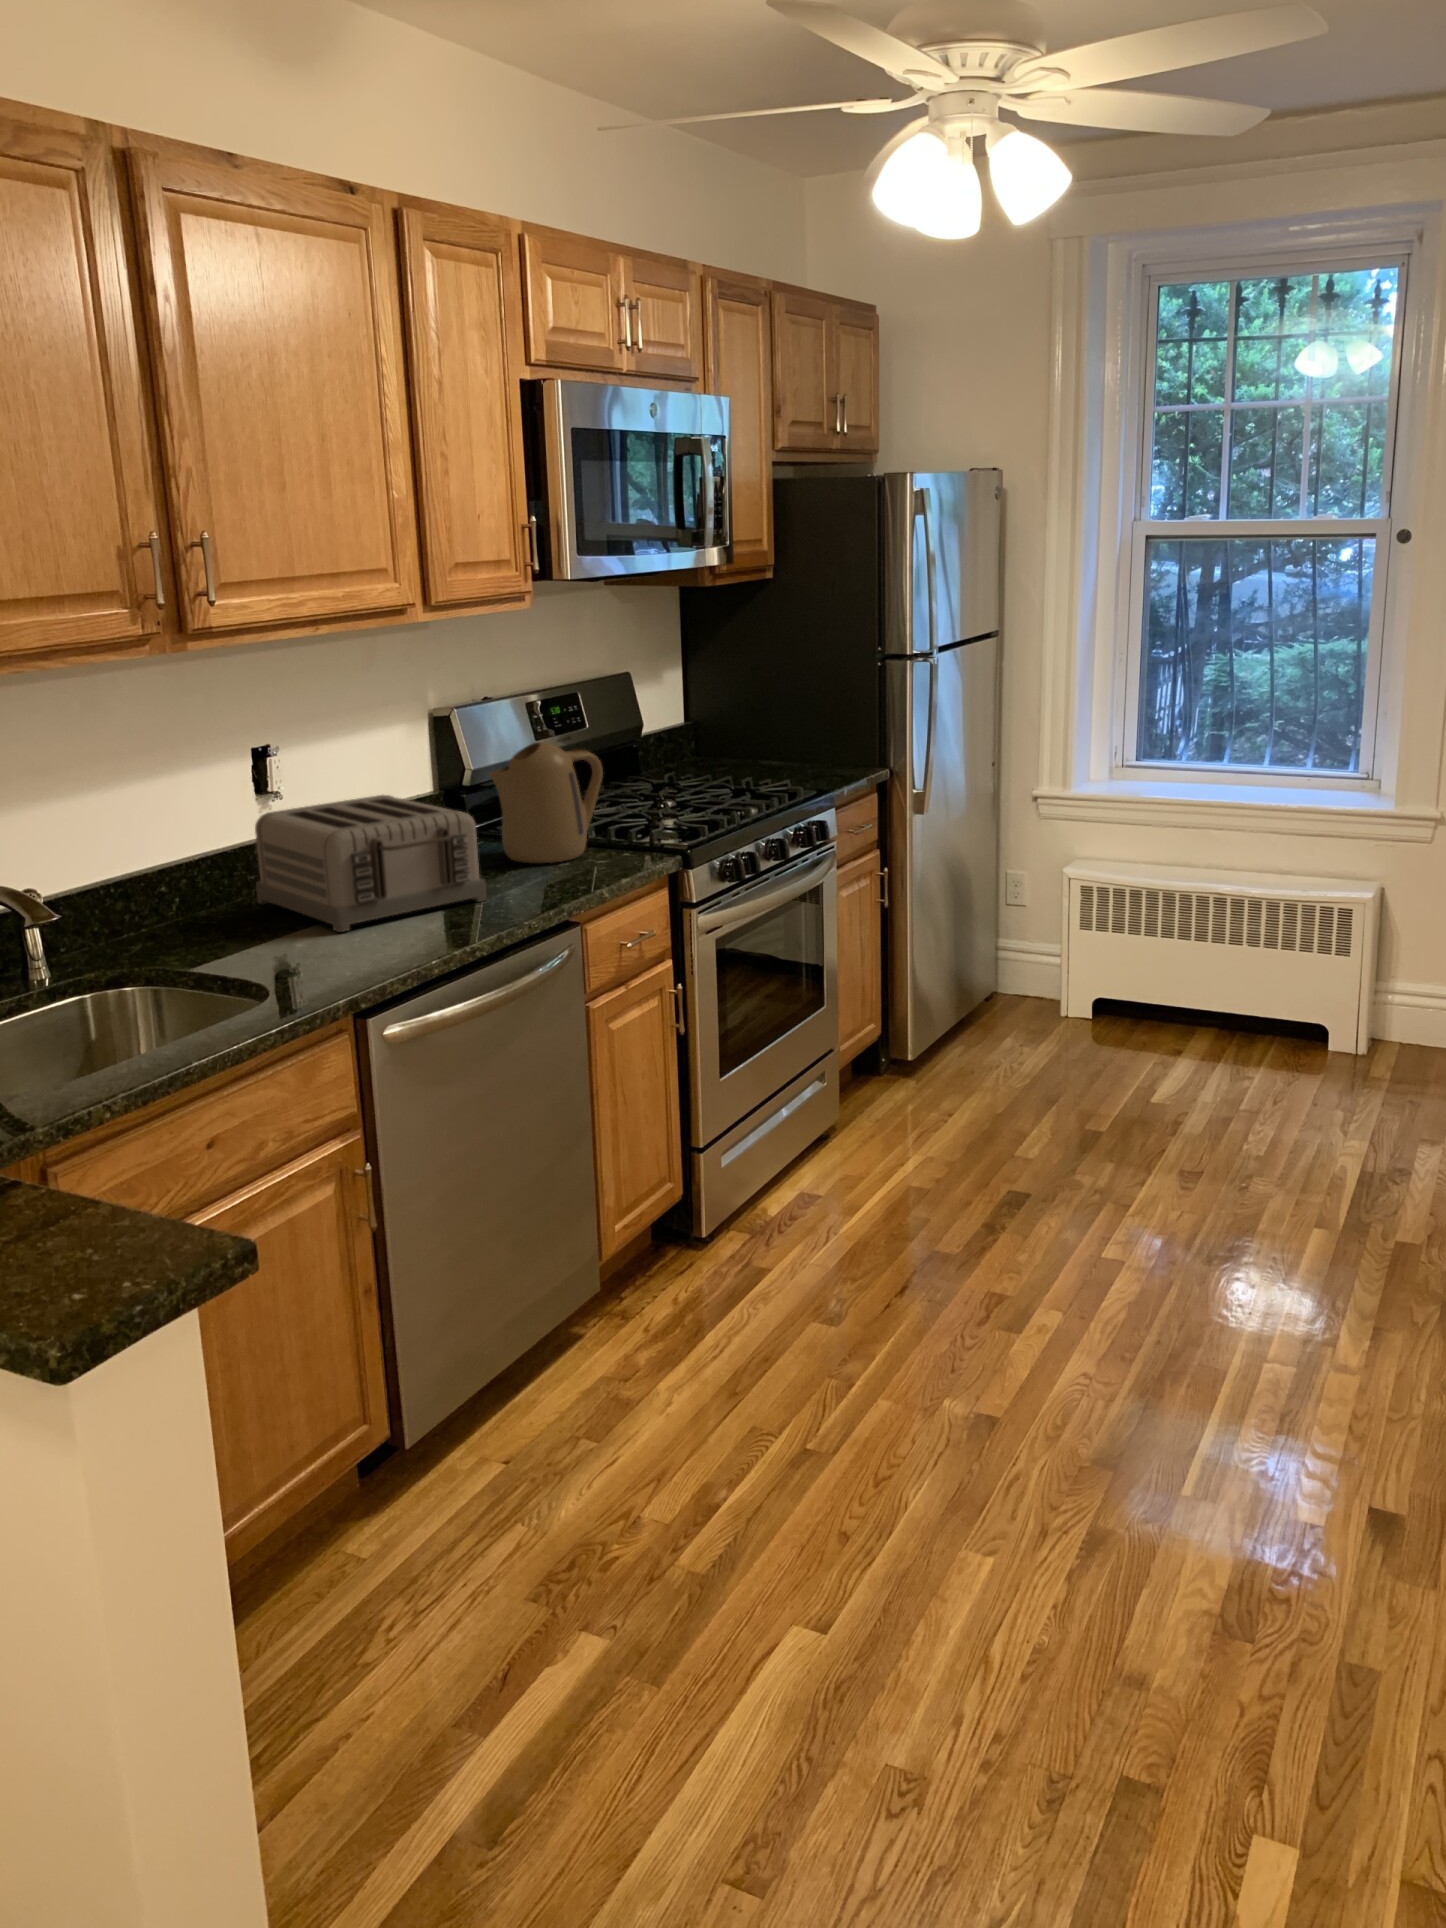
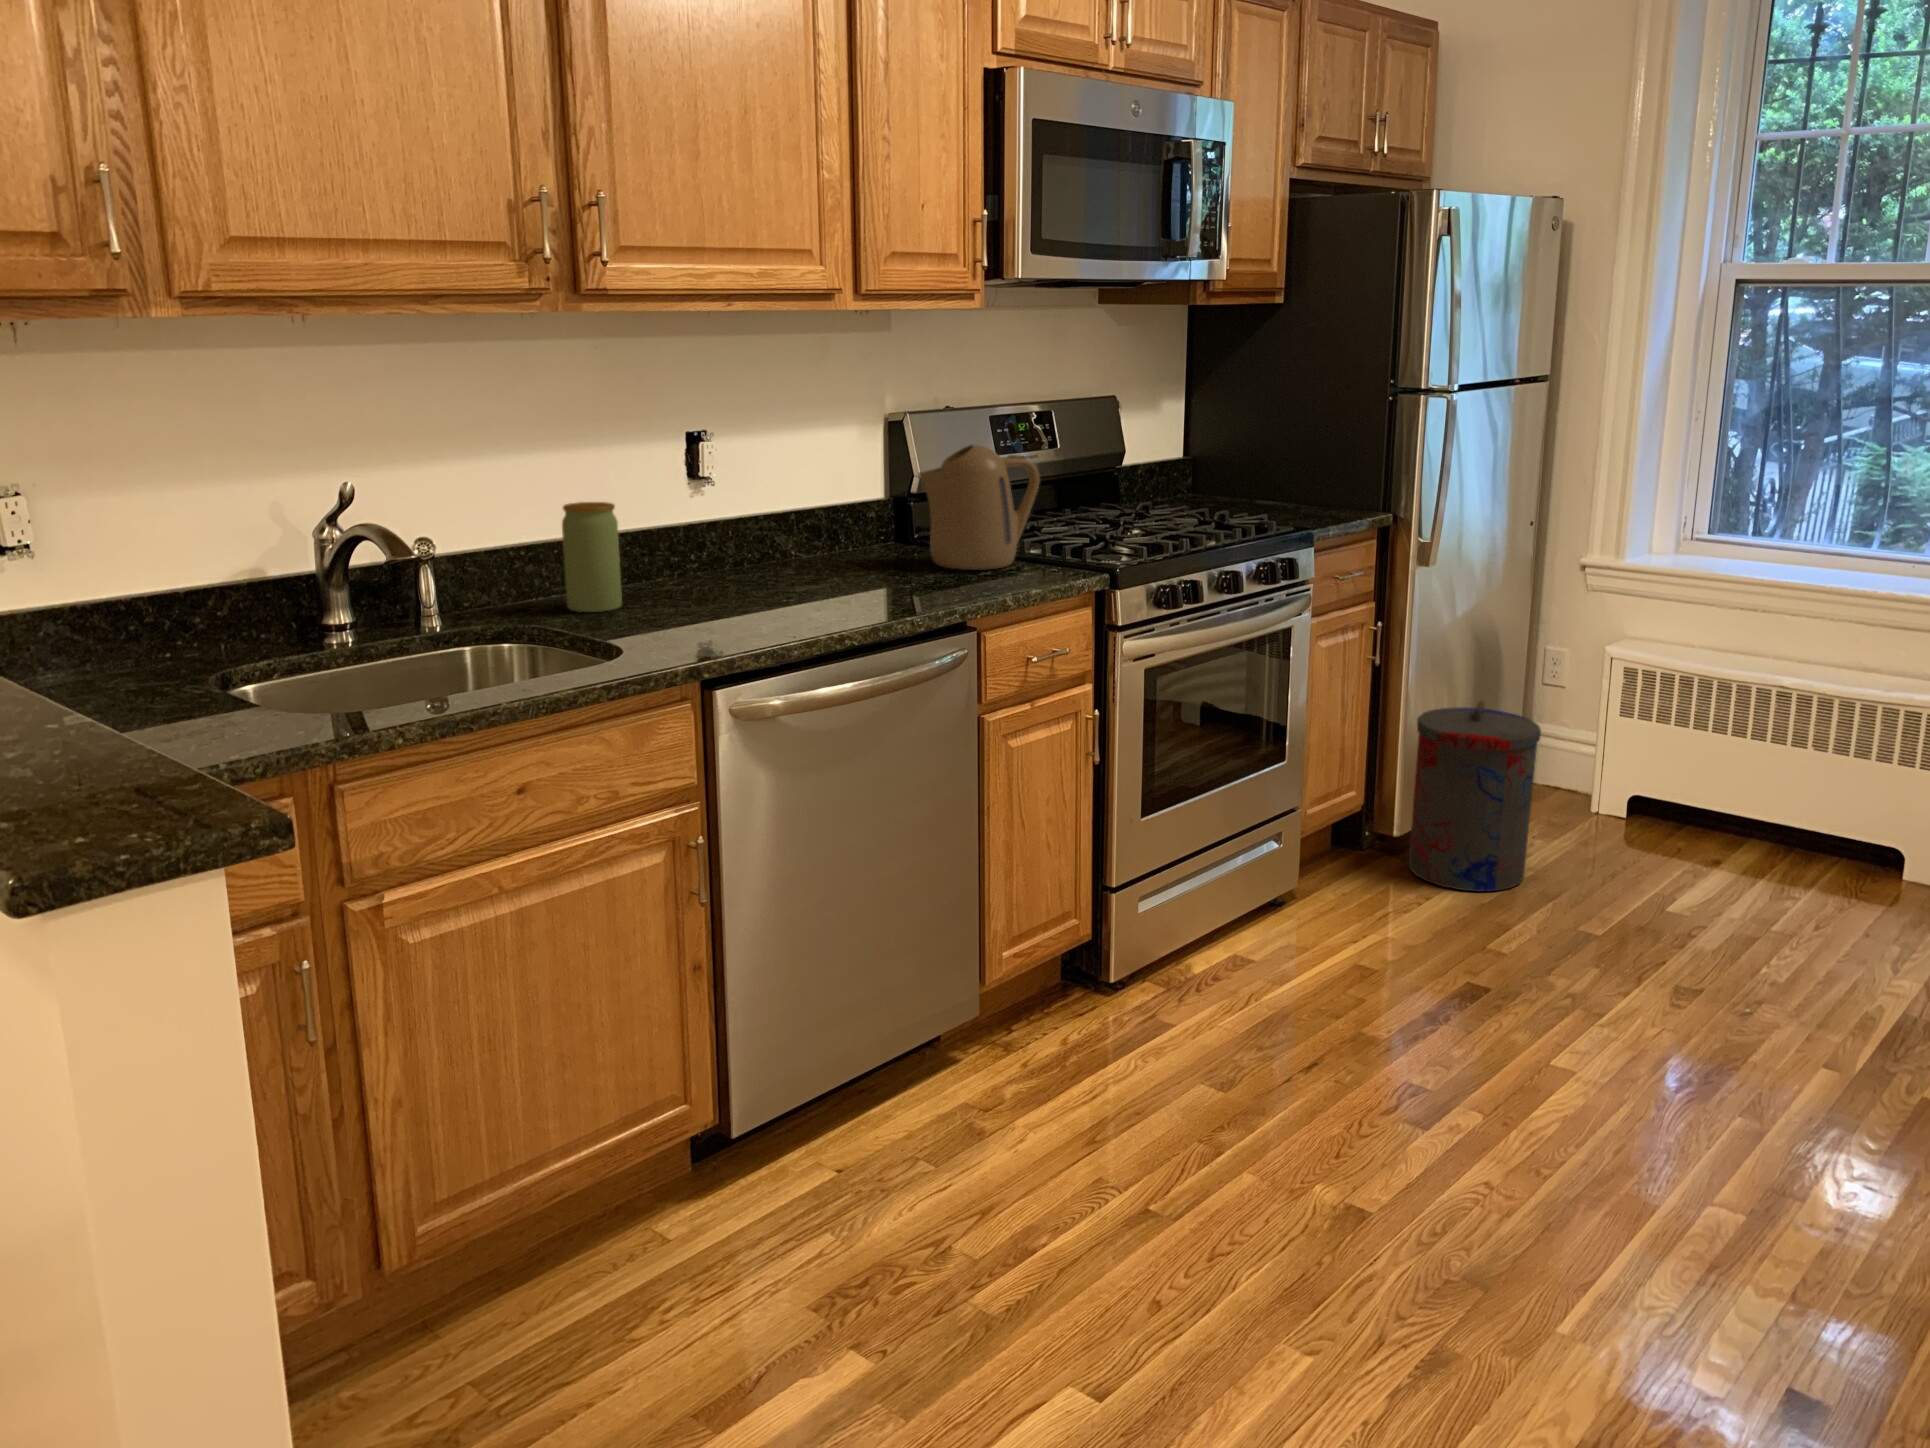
toaster: present [255,795,486,932] -> none [671,486,886,611]
jar: none [160,833,227,947] -> present [562,502,622,612]
trash can: none [924,931,1033,1104] -> present [1409,701,1541,892]

